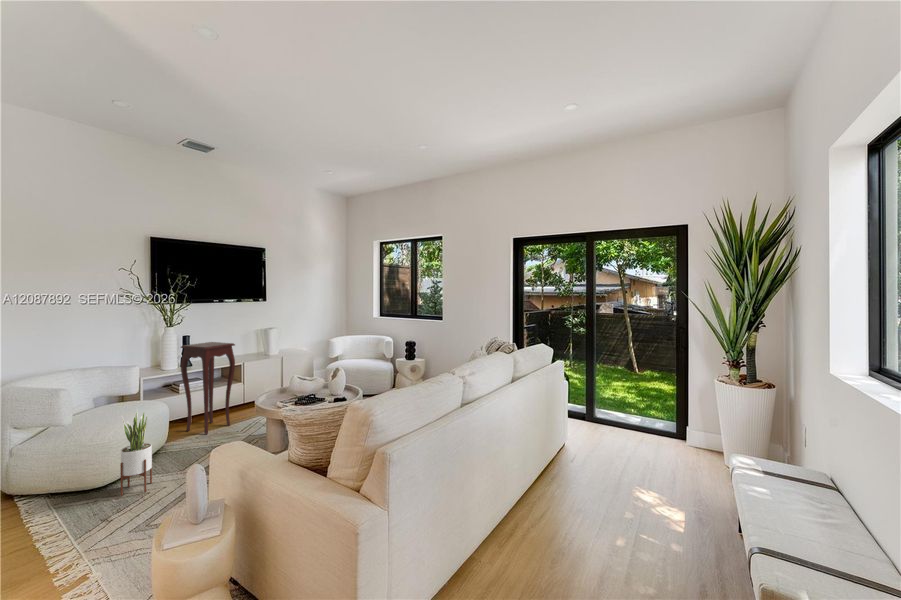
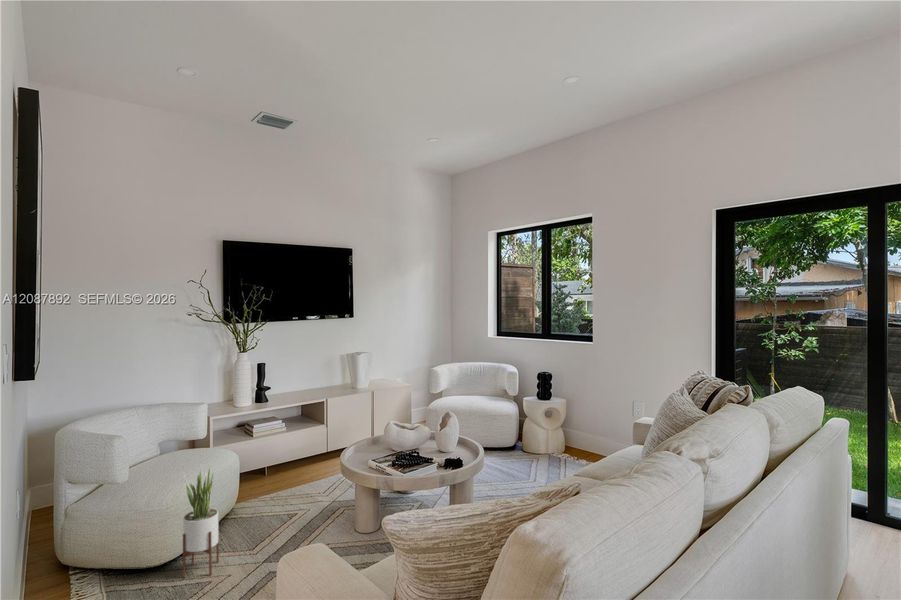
side table: present [181,342,235,434] -> none [254,372,317,494]

